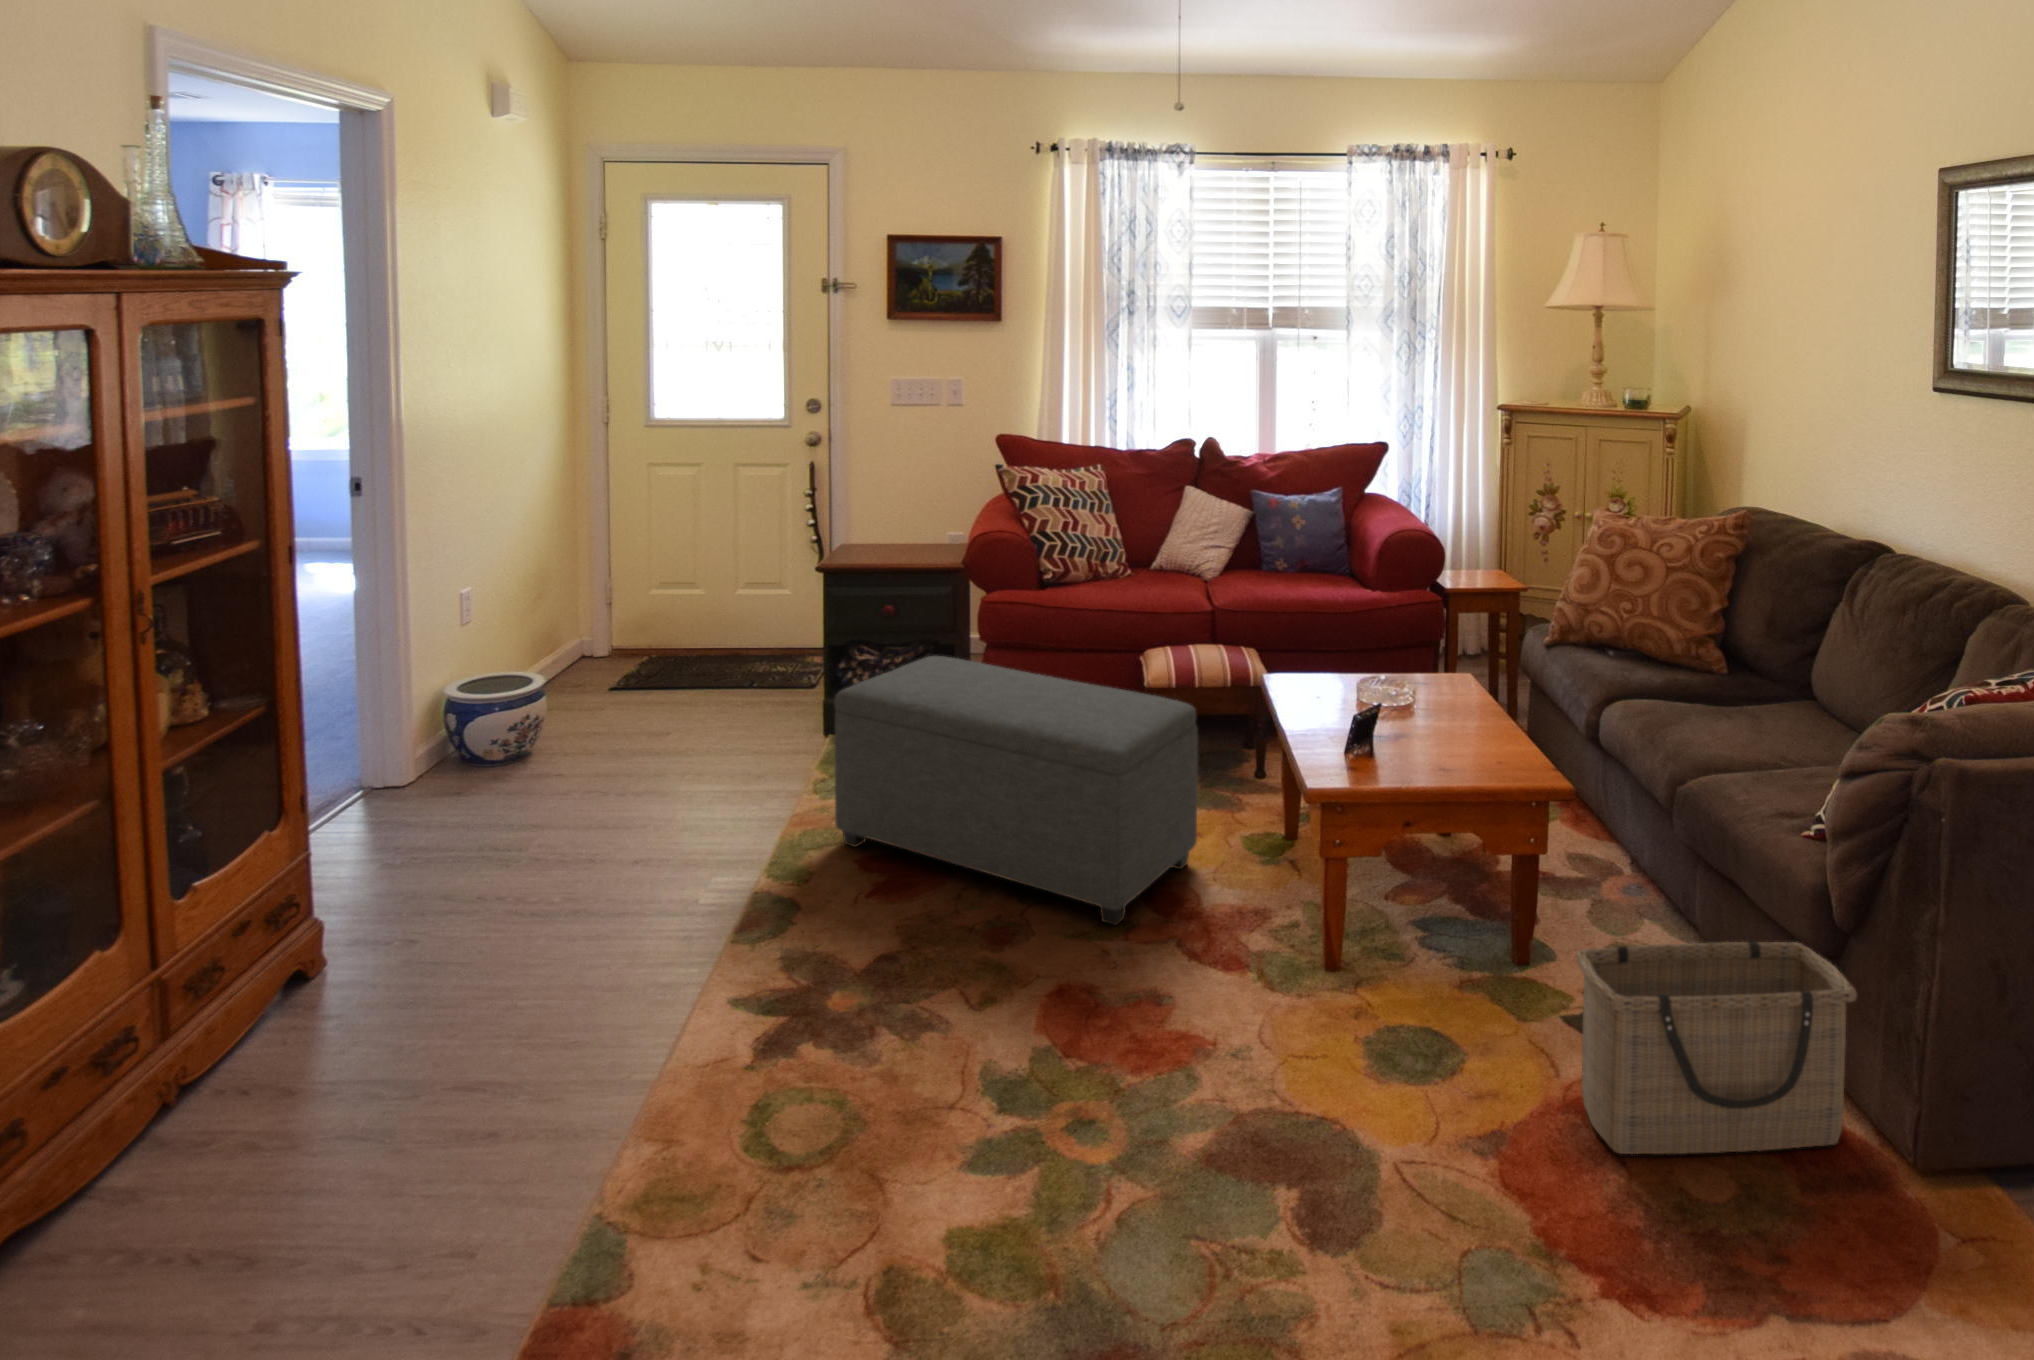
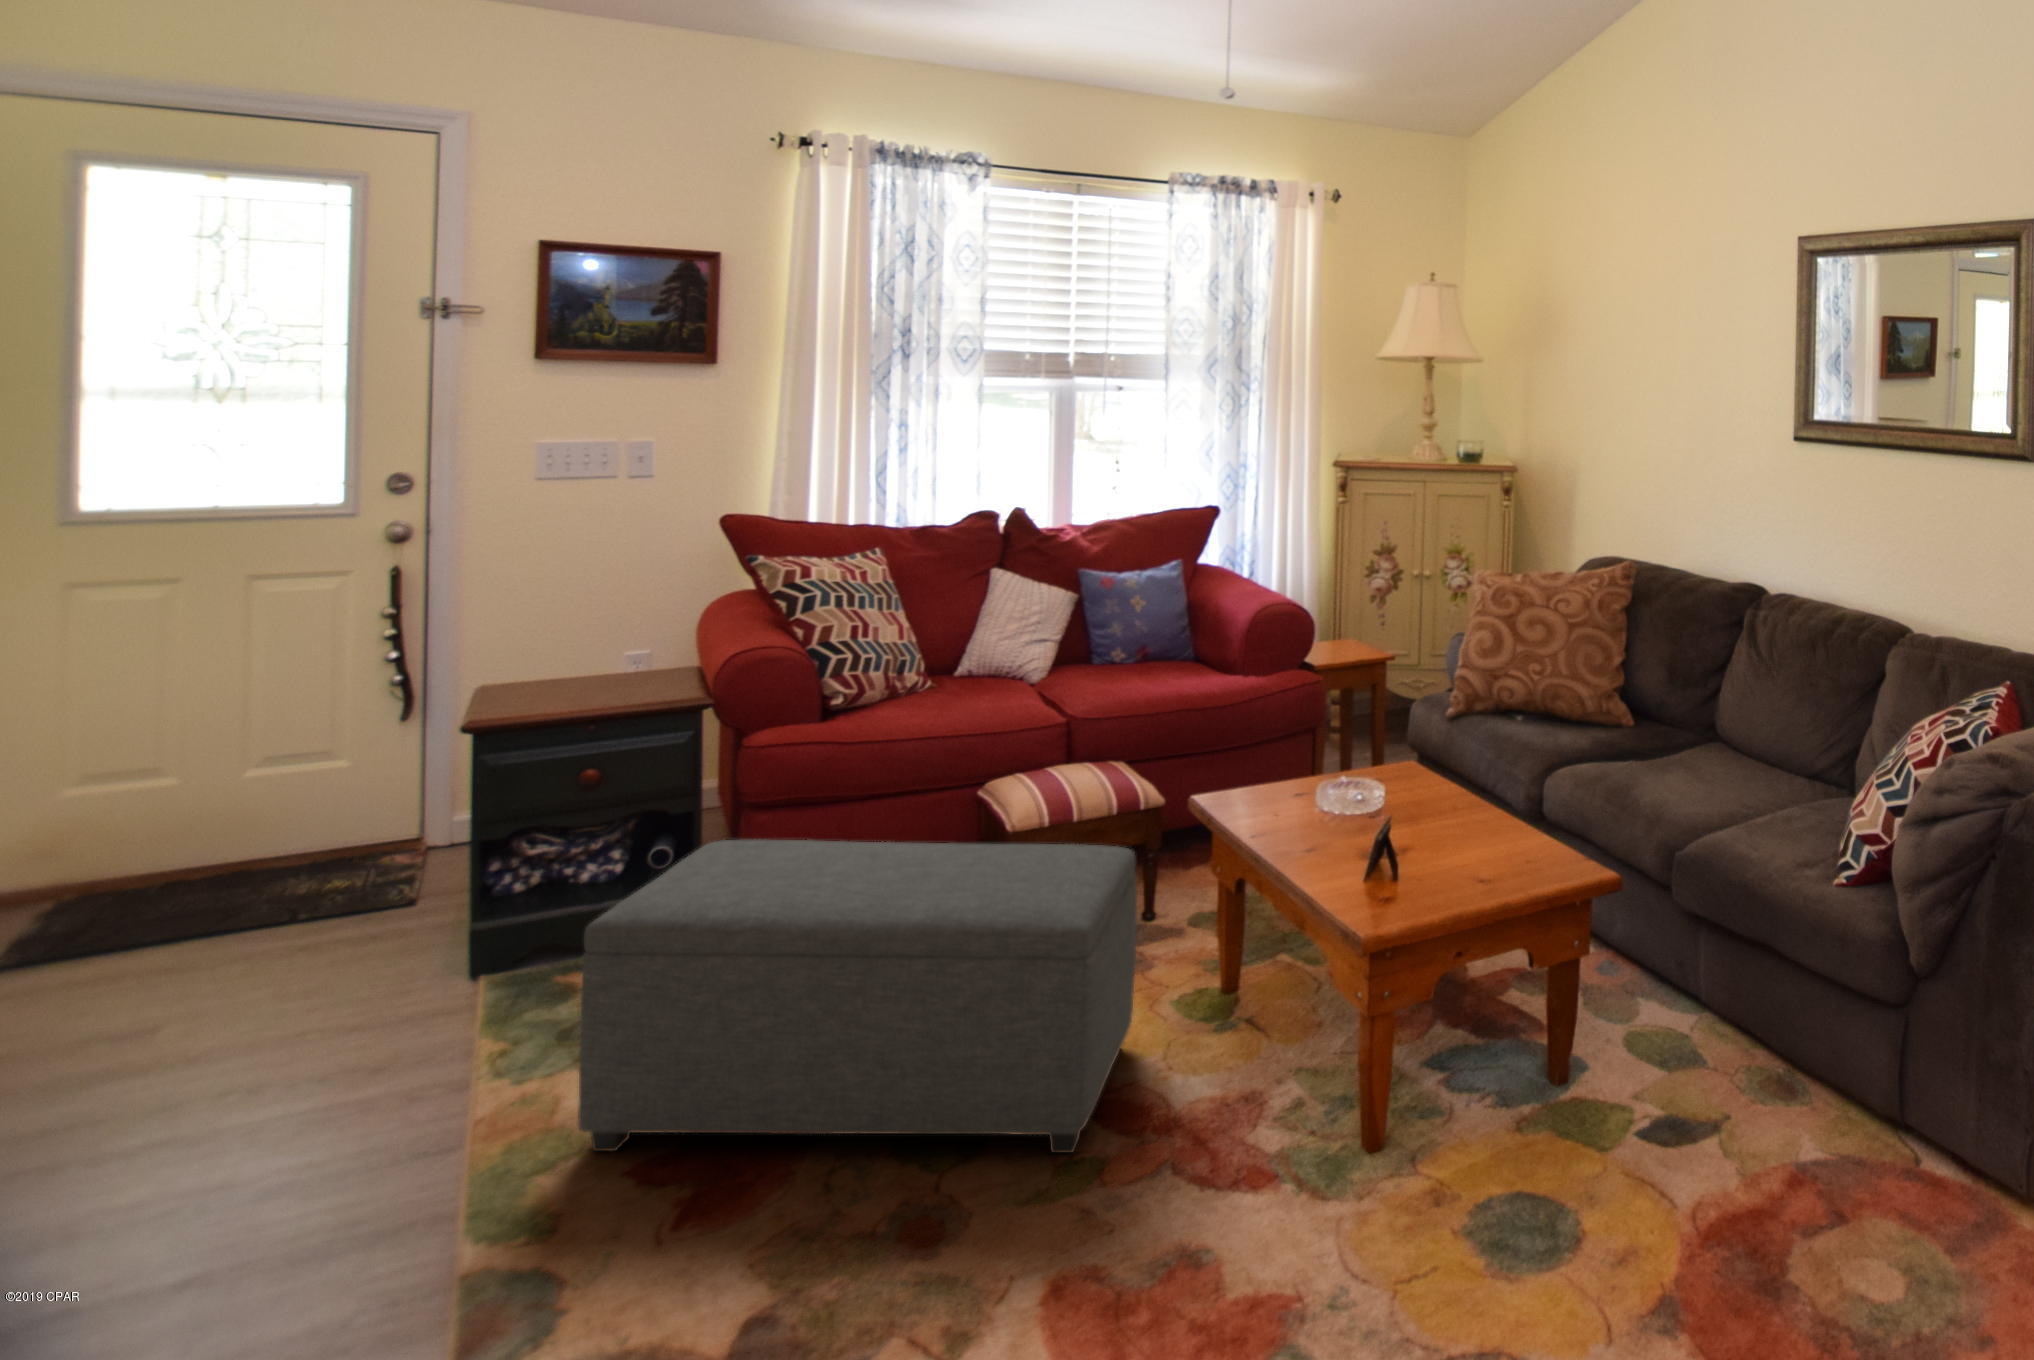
basket: present [1576,942,1857,1154] -> none [1657,977,1882,1236]

